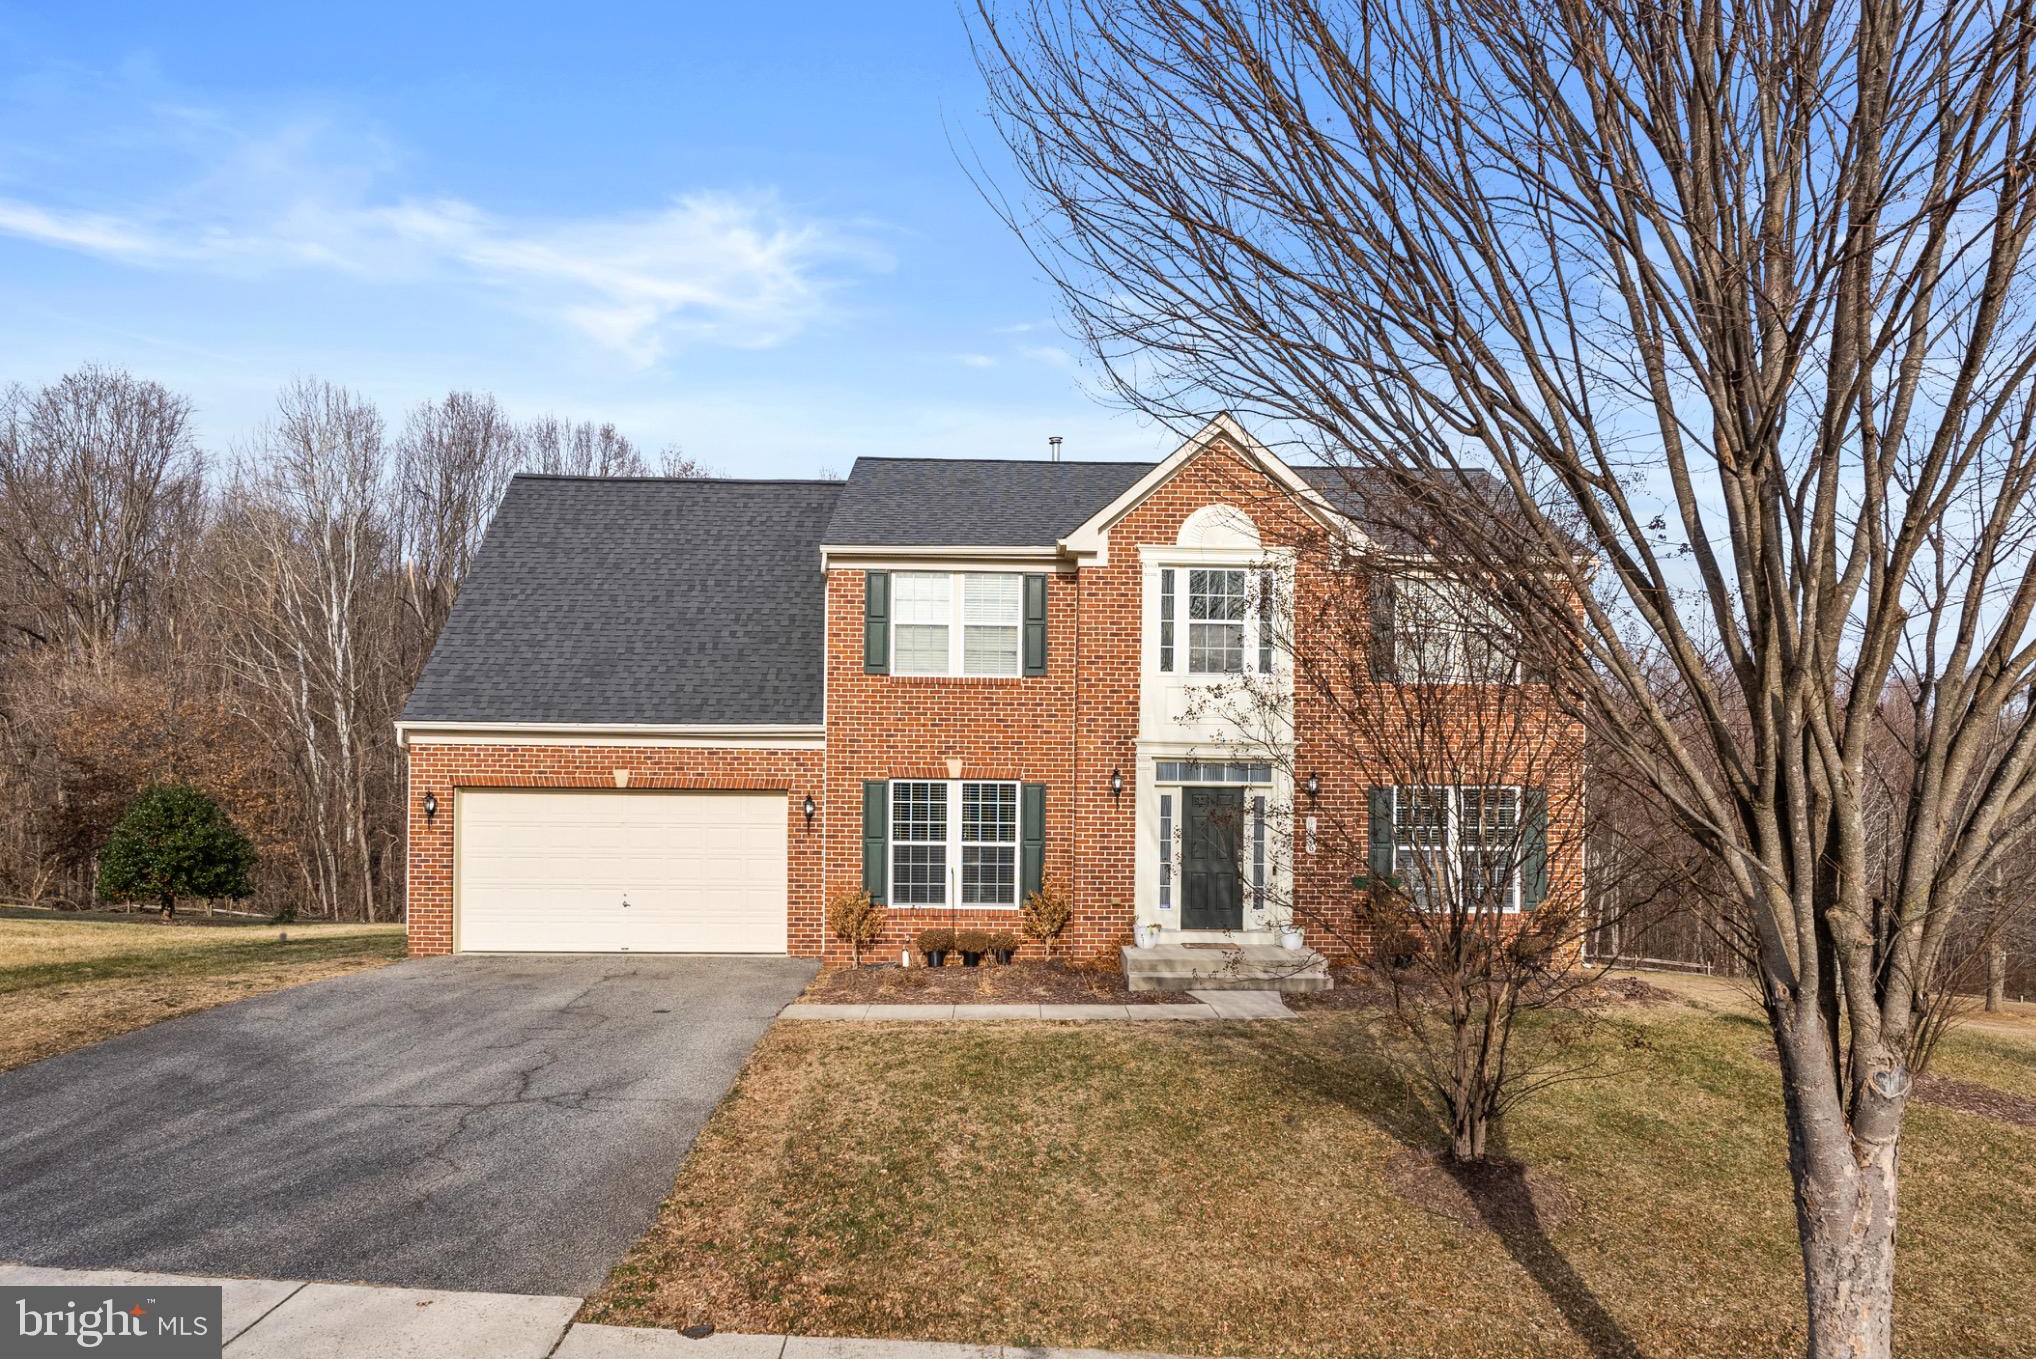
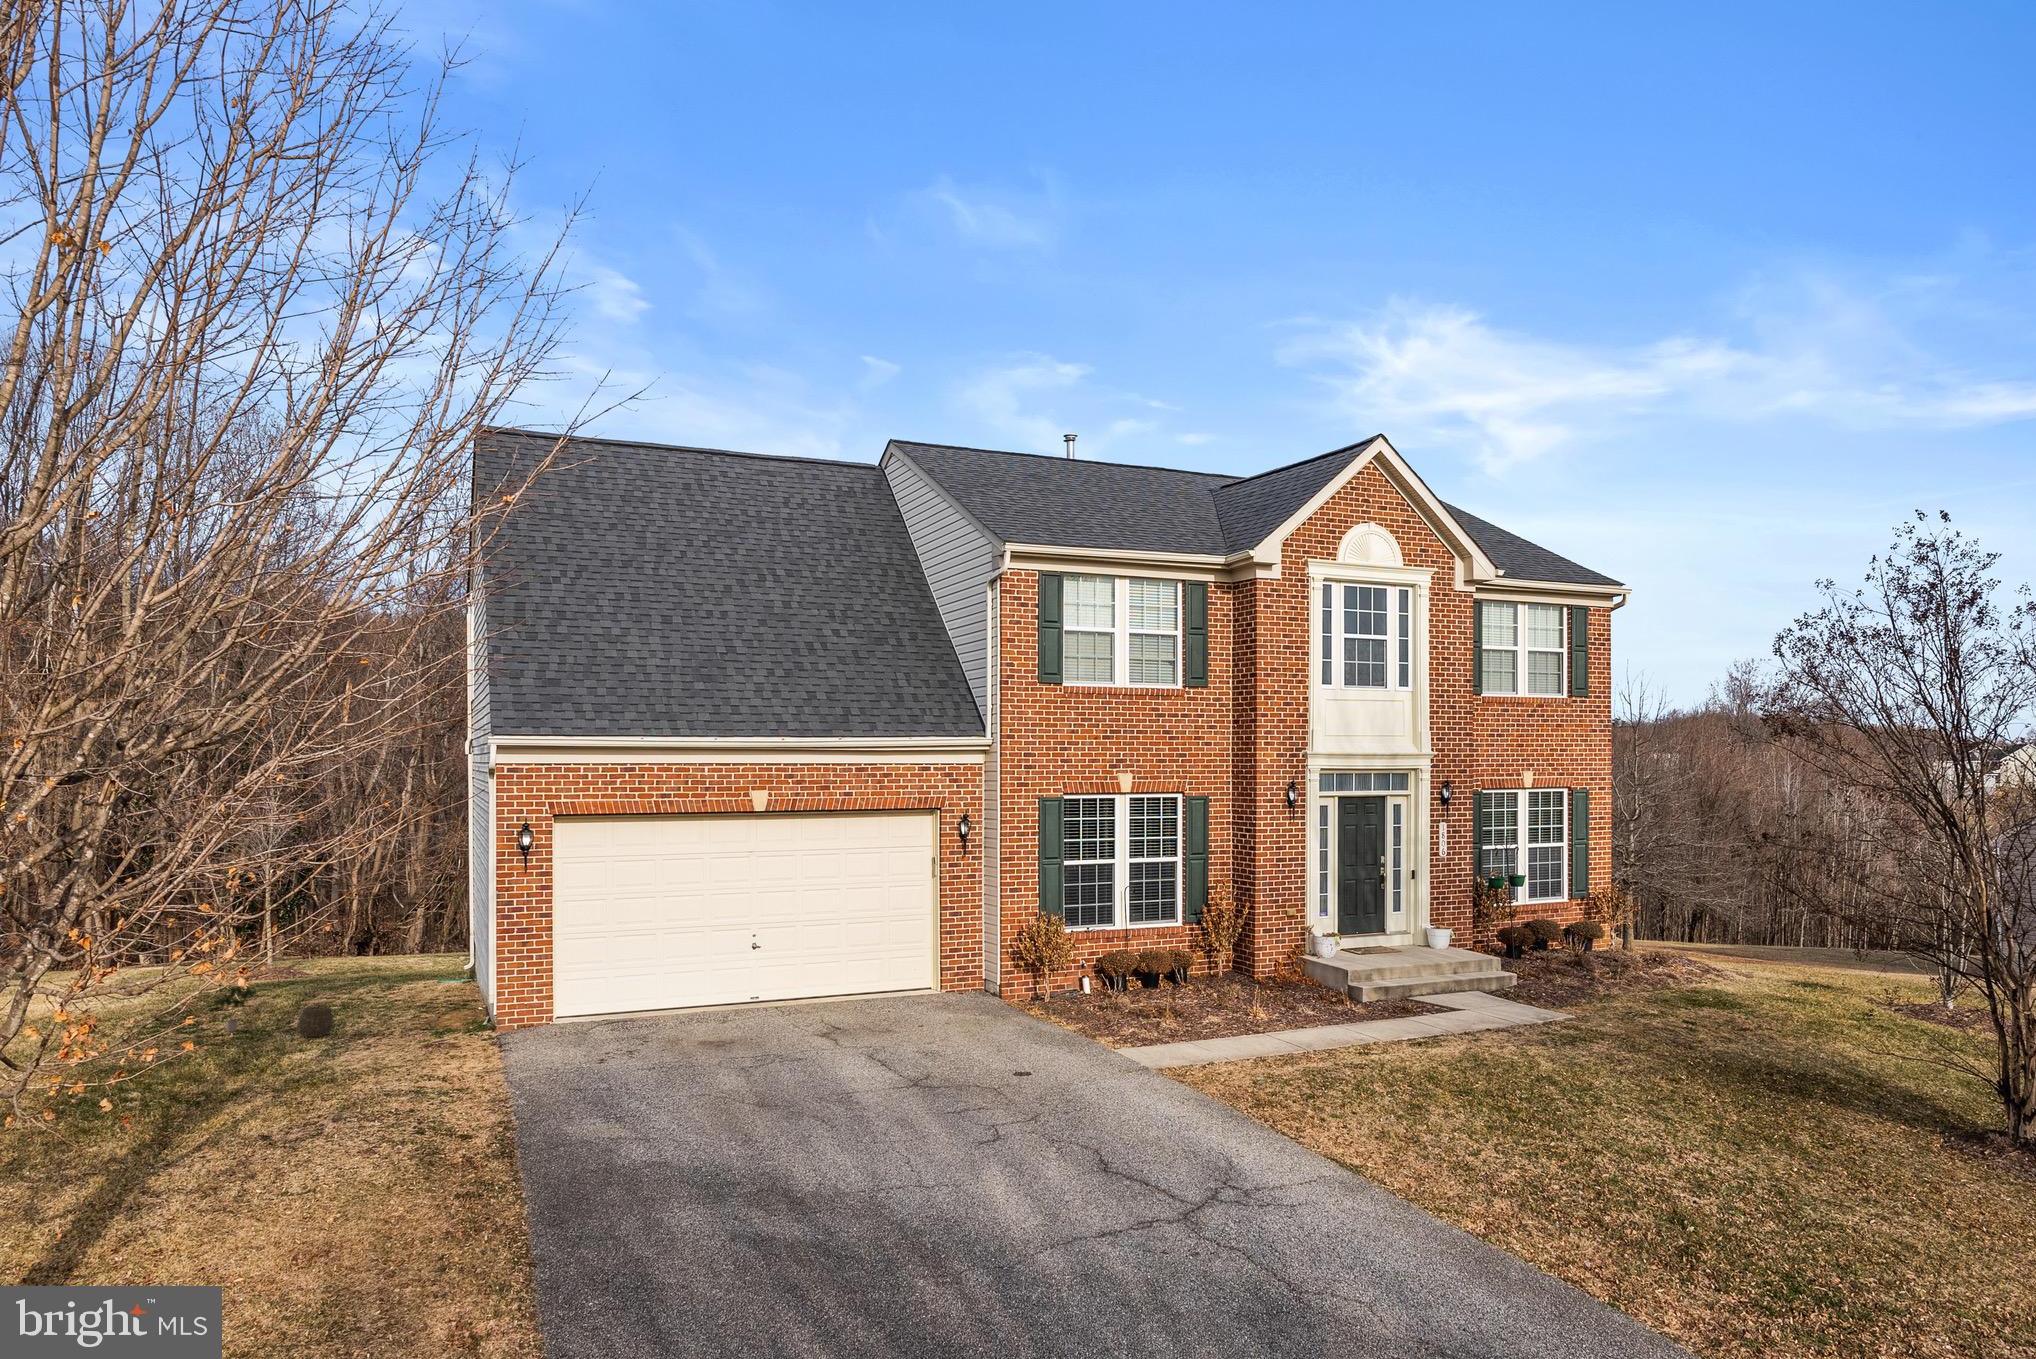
woven basket: none [302,926,330,949] -> present [298,1005,334,1038]

